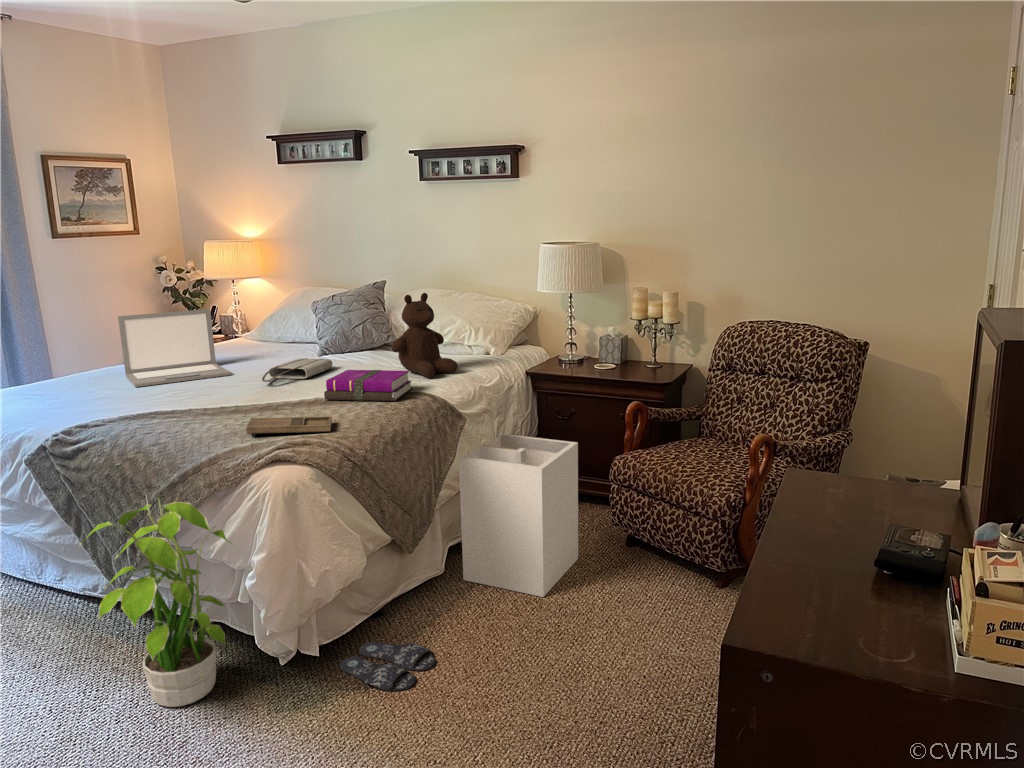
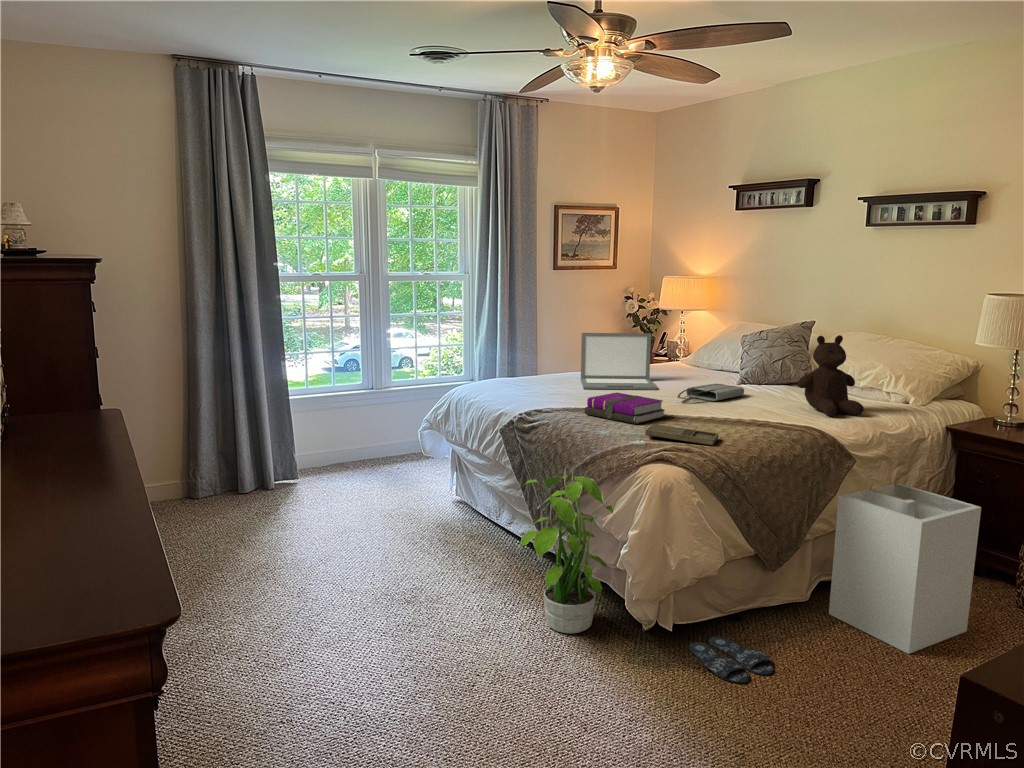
notebook: present [324,370,412,401] -> present [585,392,665,424]

